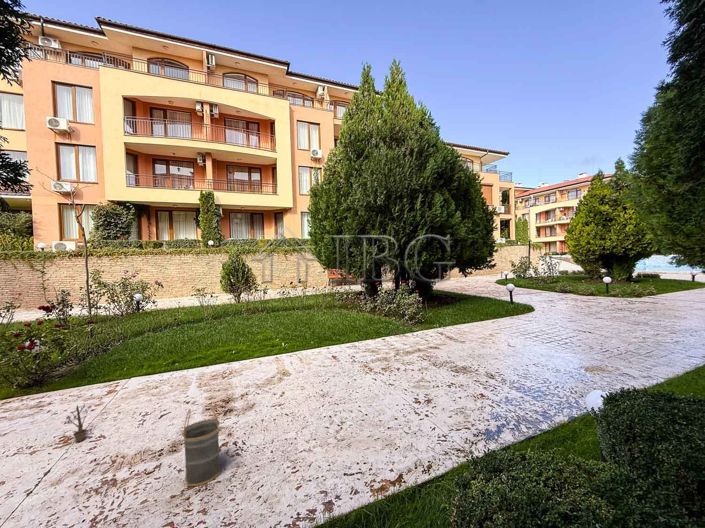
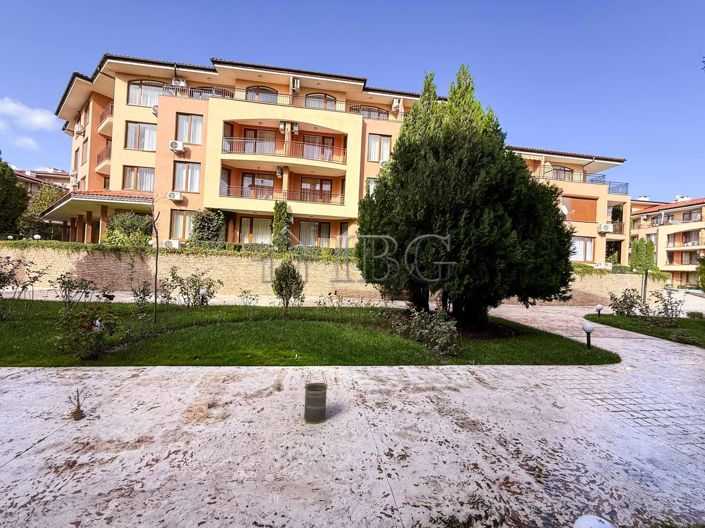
basket: present [182,404,221,486] -> present [304,371,328,424]

